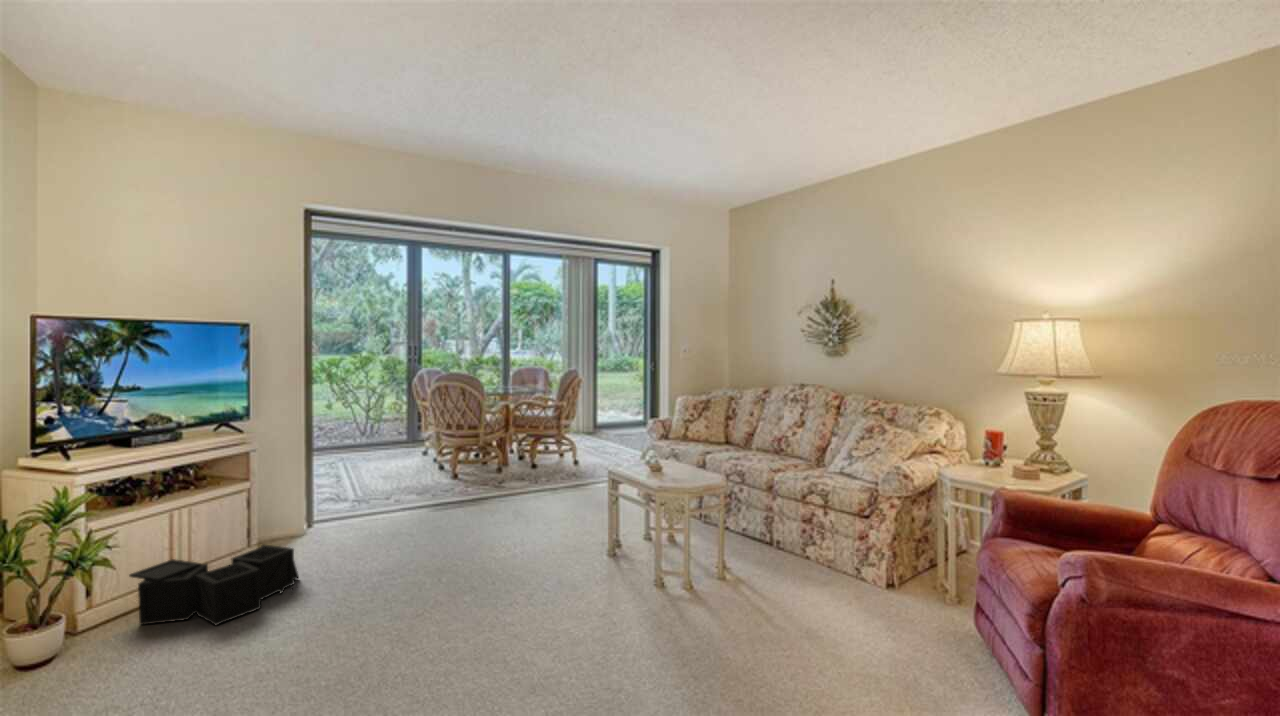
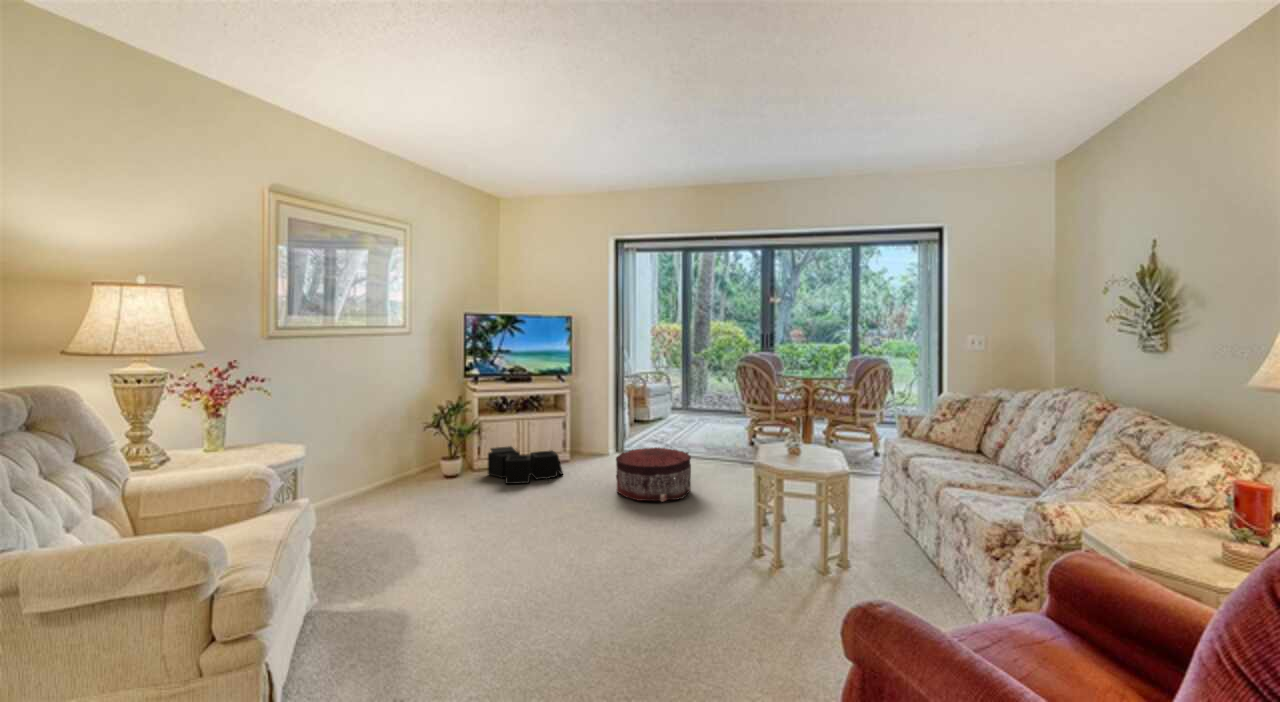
pouf: none [409,496,520,575] -> present [616,448,691,502]

